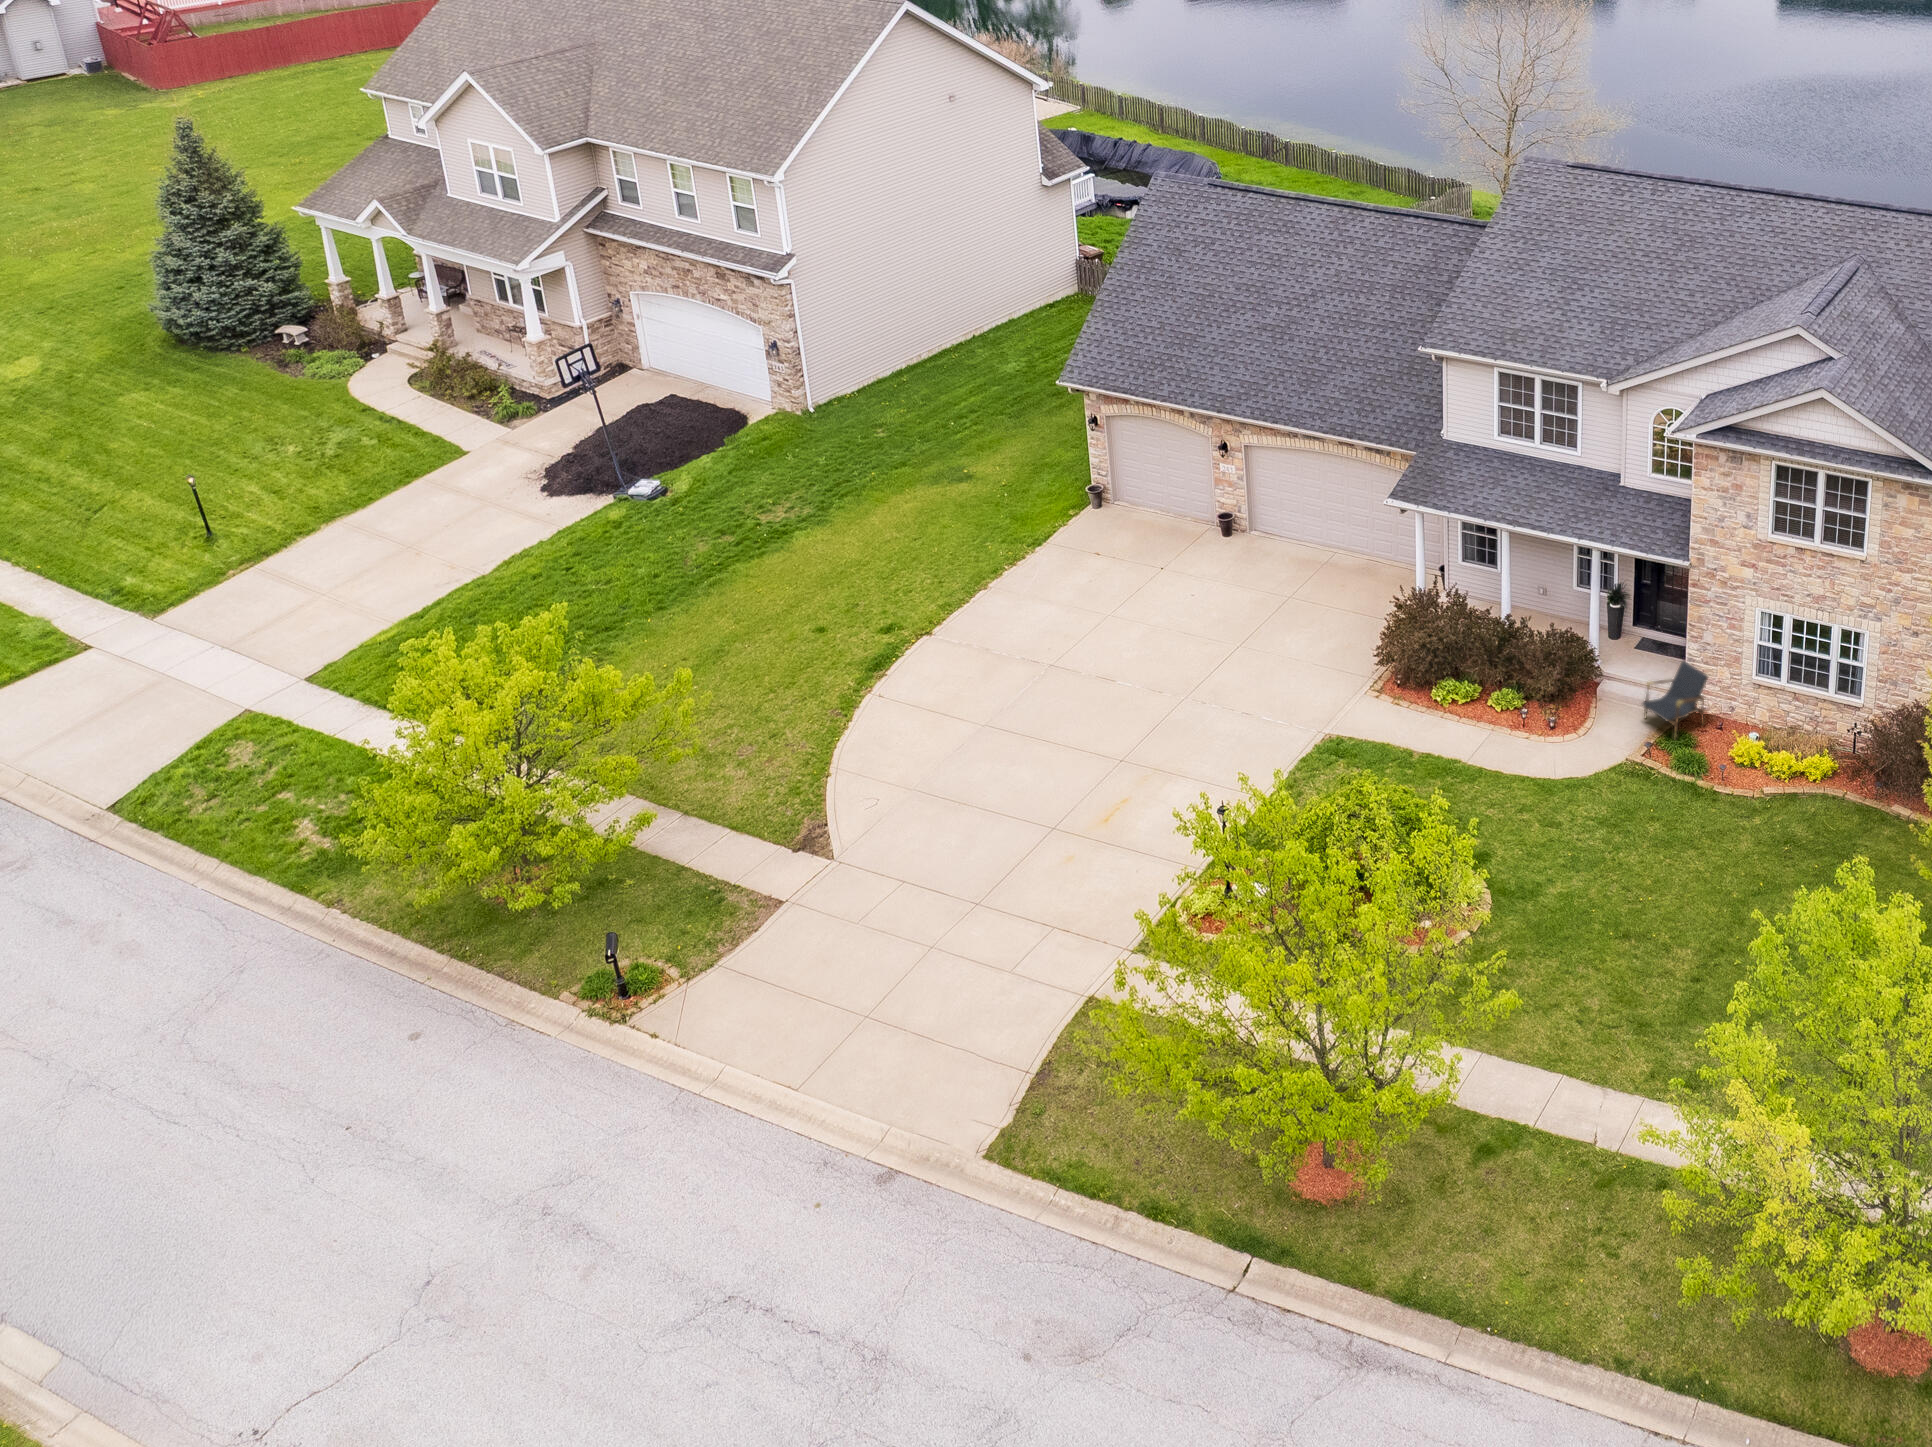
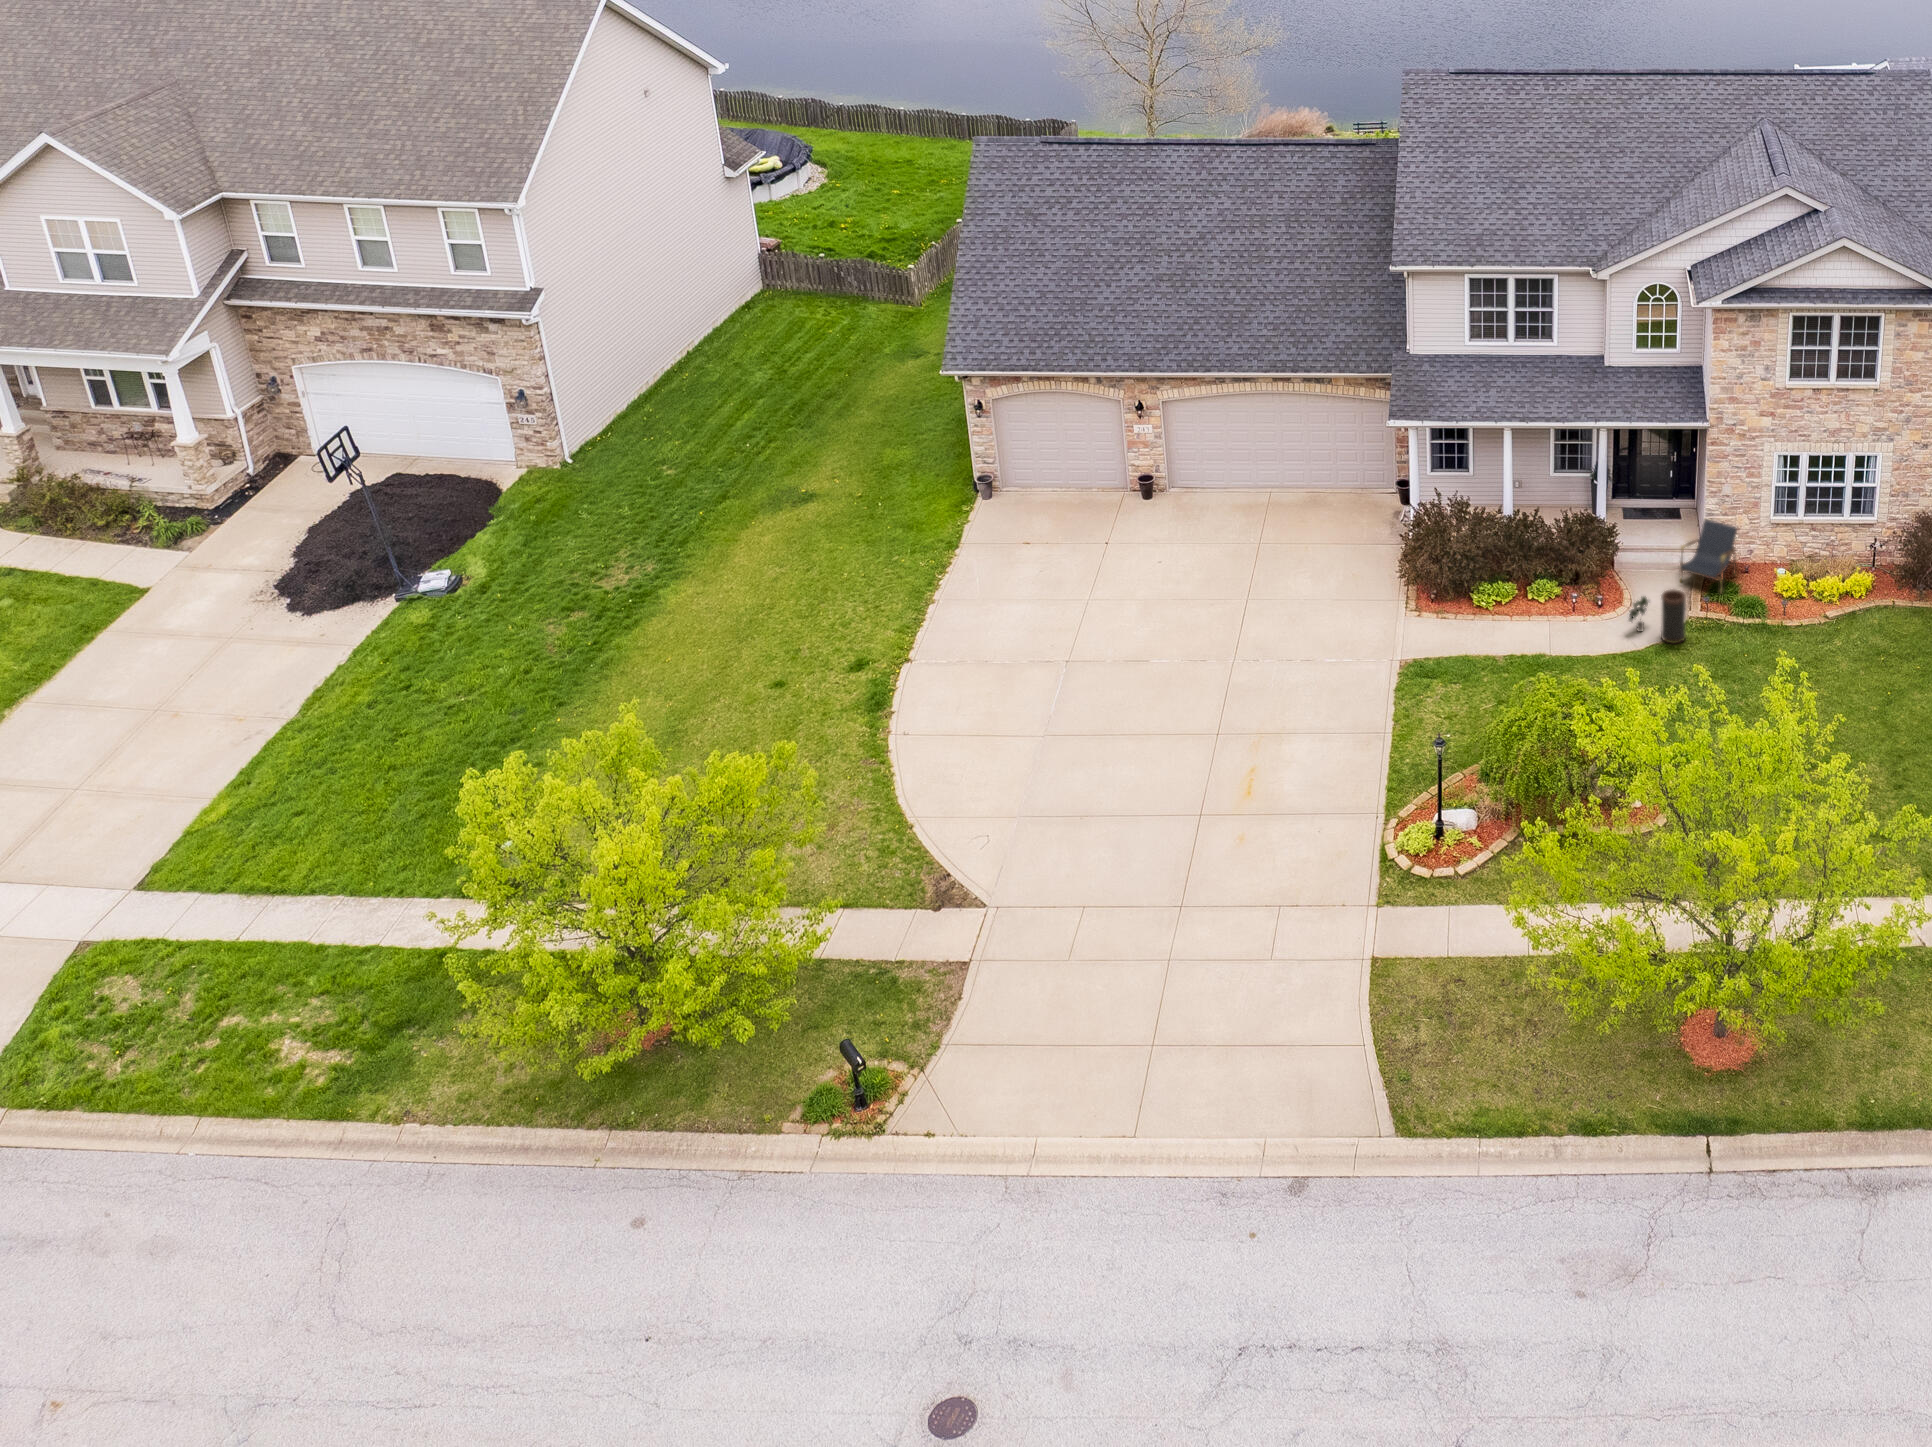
potted plant: none [1554,722,1585,758] -> present [1629,597,1649,632]
trash can: none [1583,722,1609,777] -> present [1661,589,1686,643]

